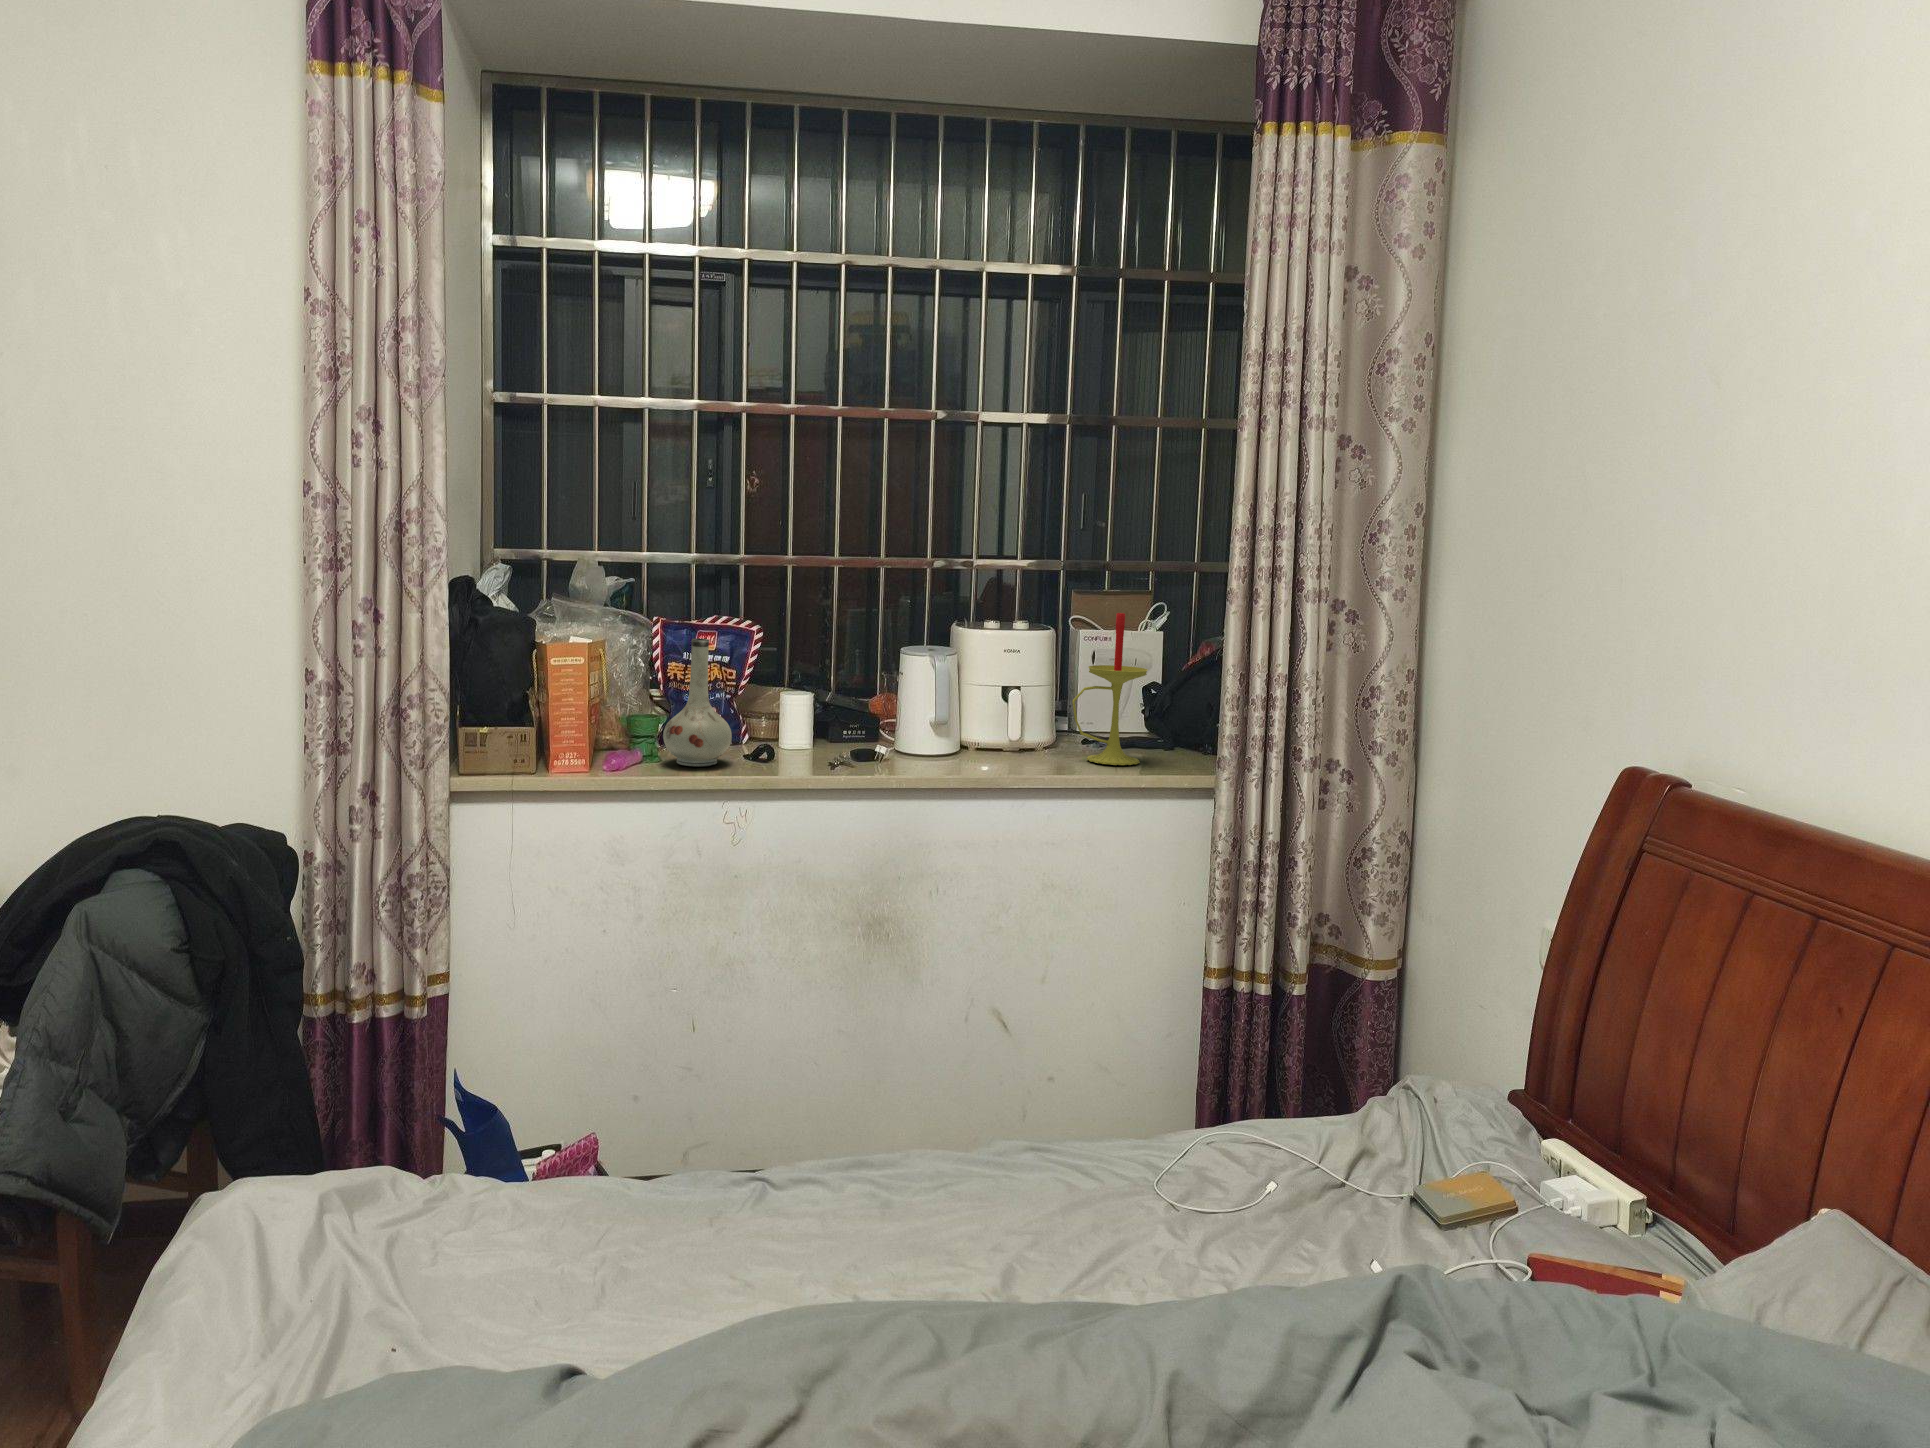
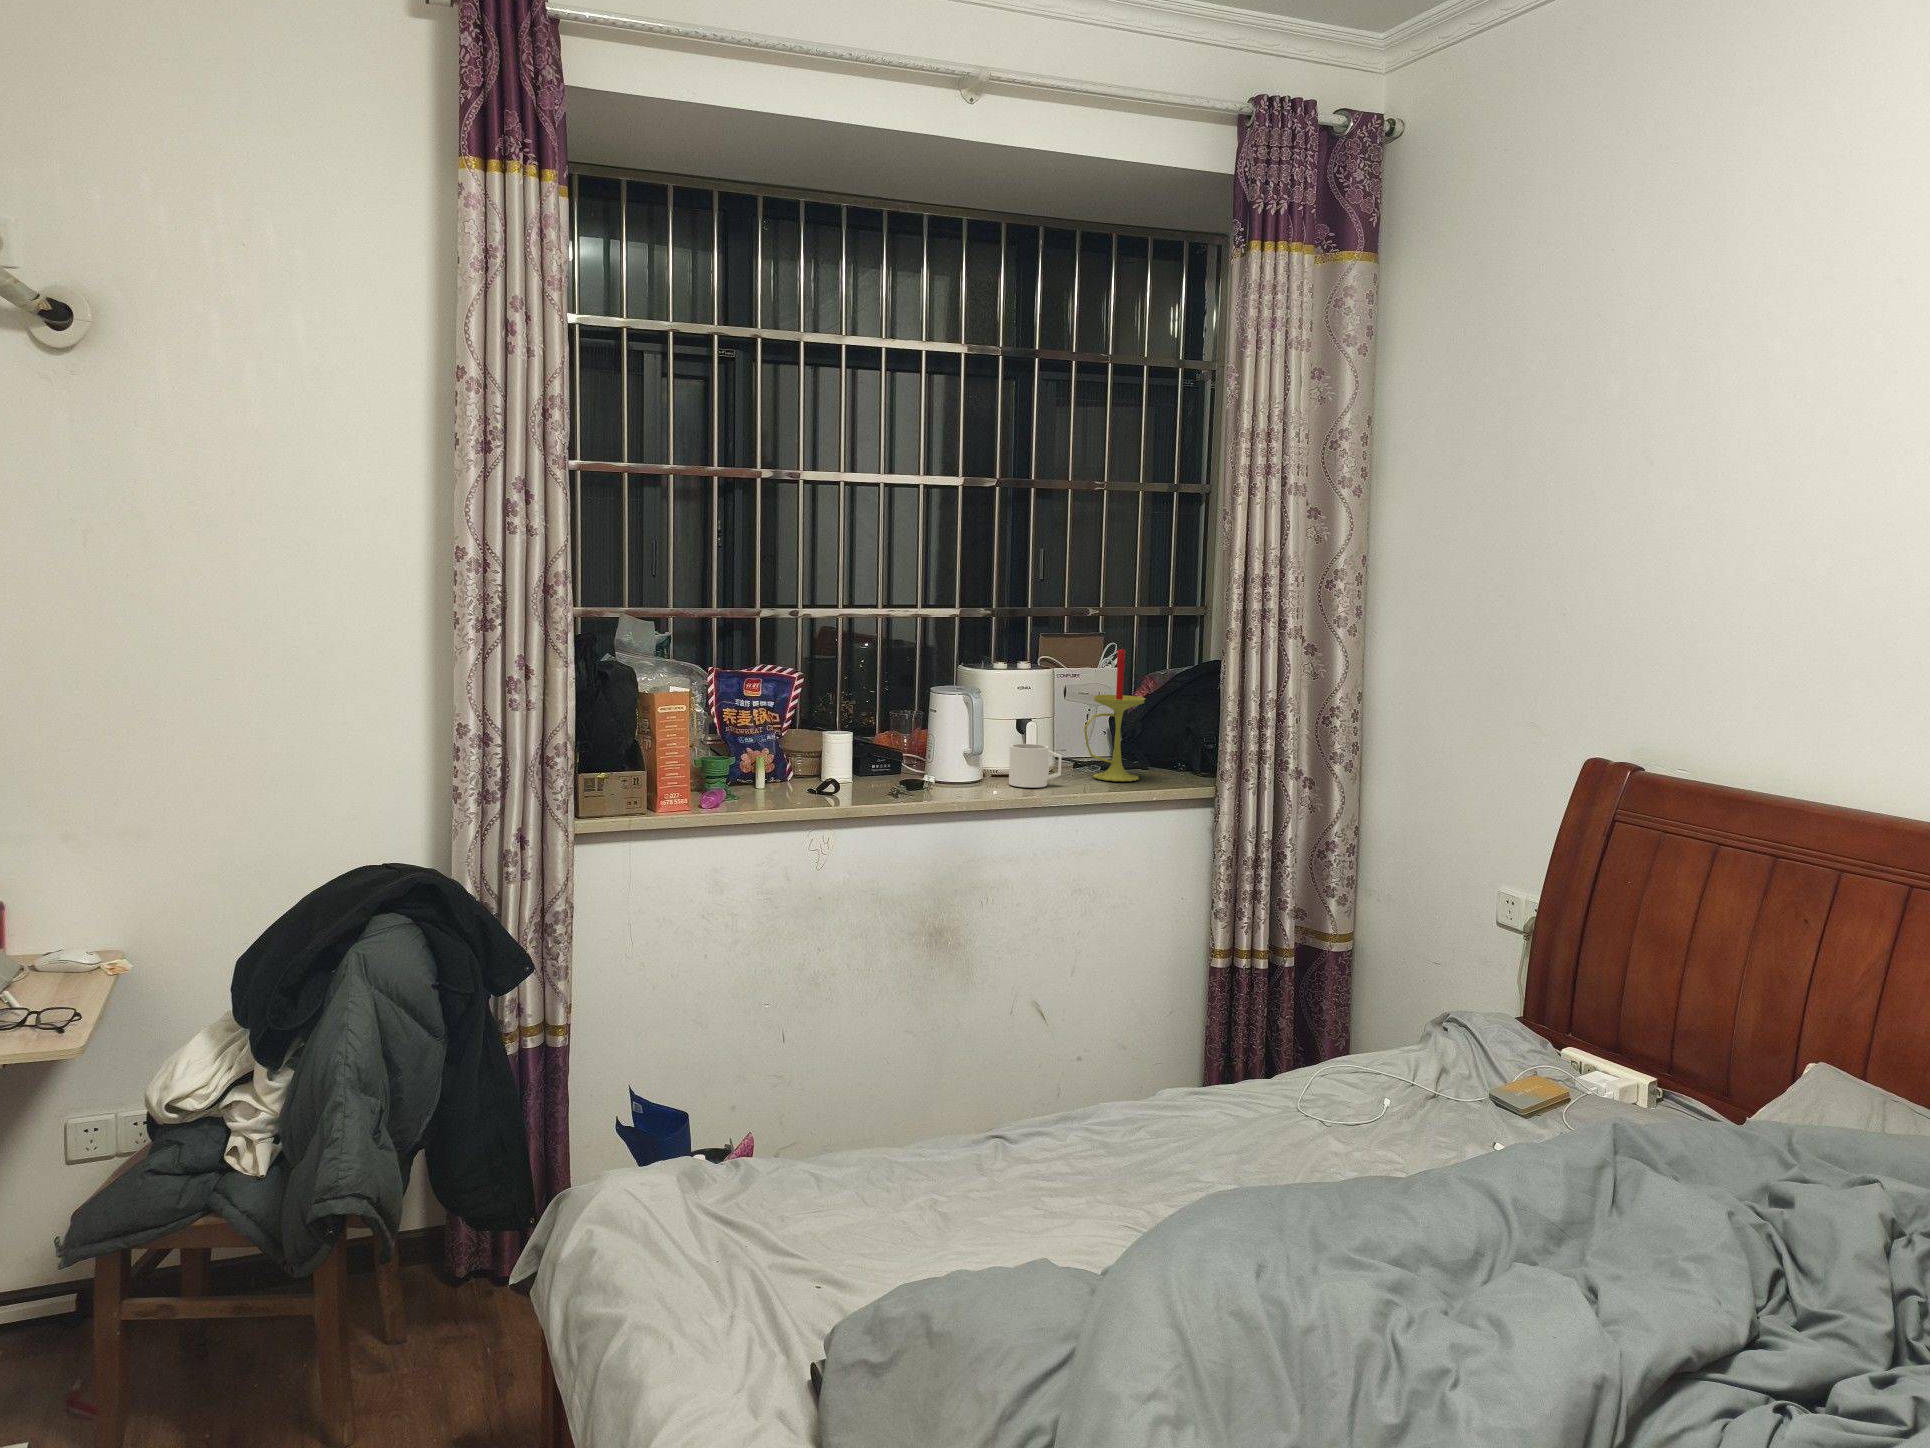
vase: present [663,638,732,766] -> none [749,684,812,801]
mug: none [976,716,1036,766] -> present [1009,744,1062,788]

